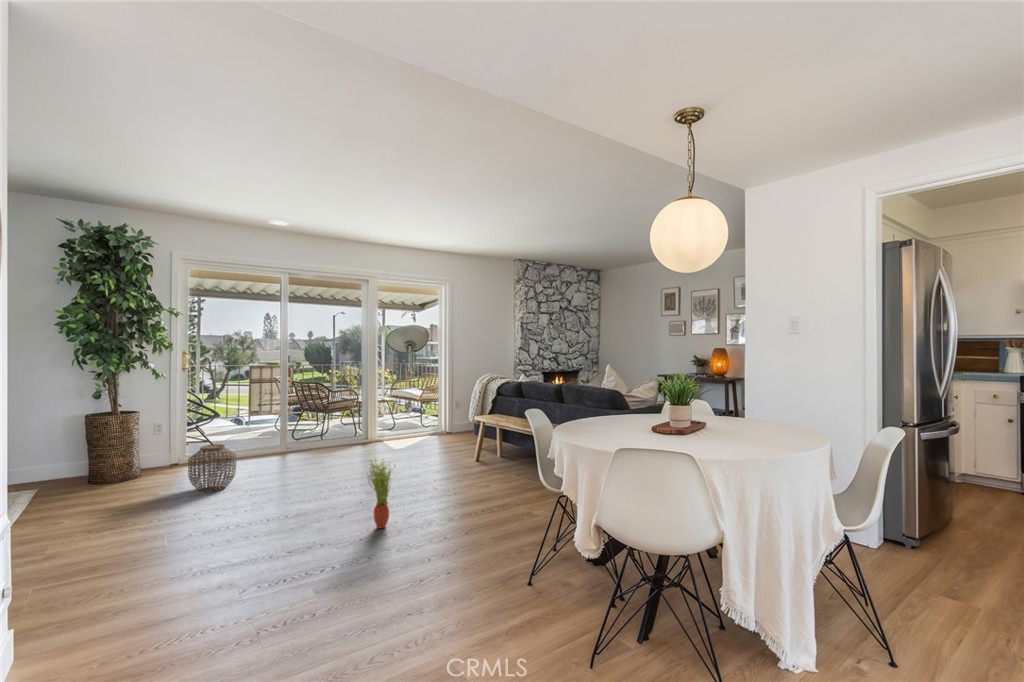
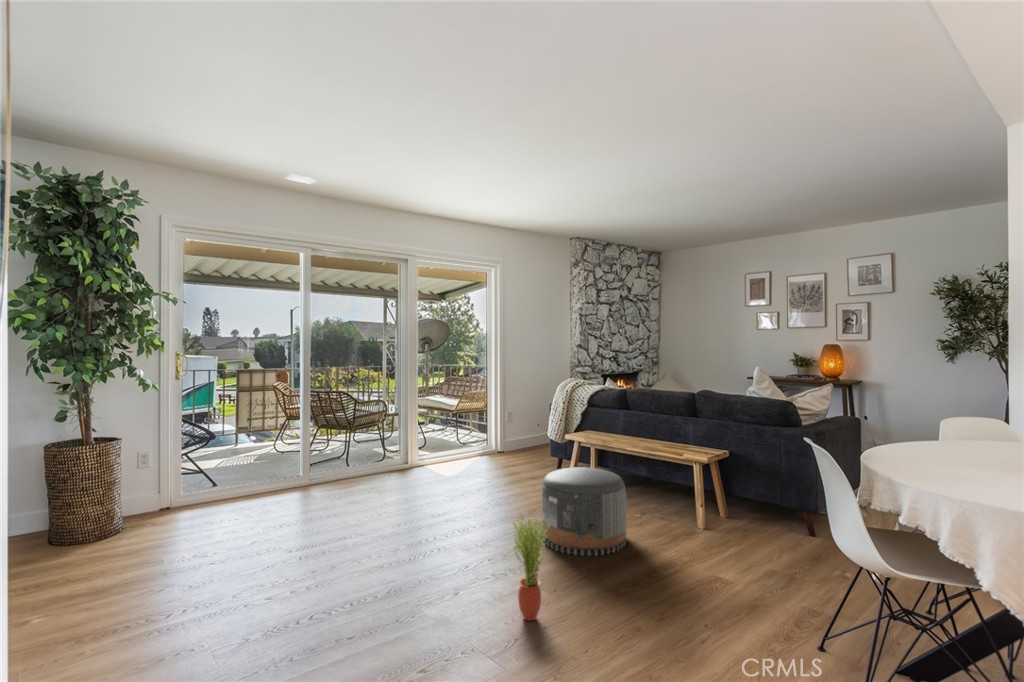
pouf: none [428,437,489,498] -> present [542,467,626,556]
woven basket: present [188,444,236,492] -> none [204,484,270,555]

